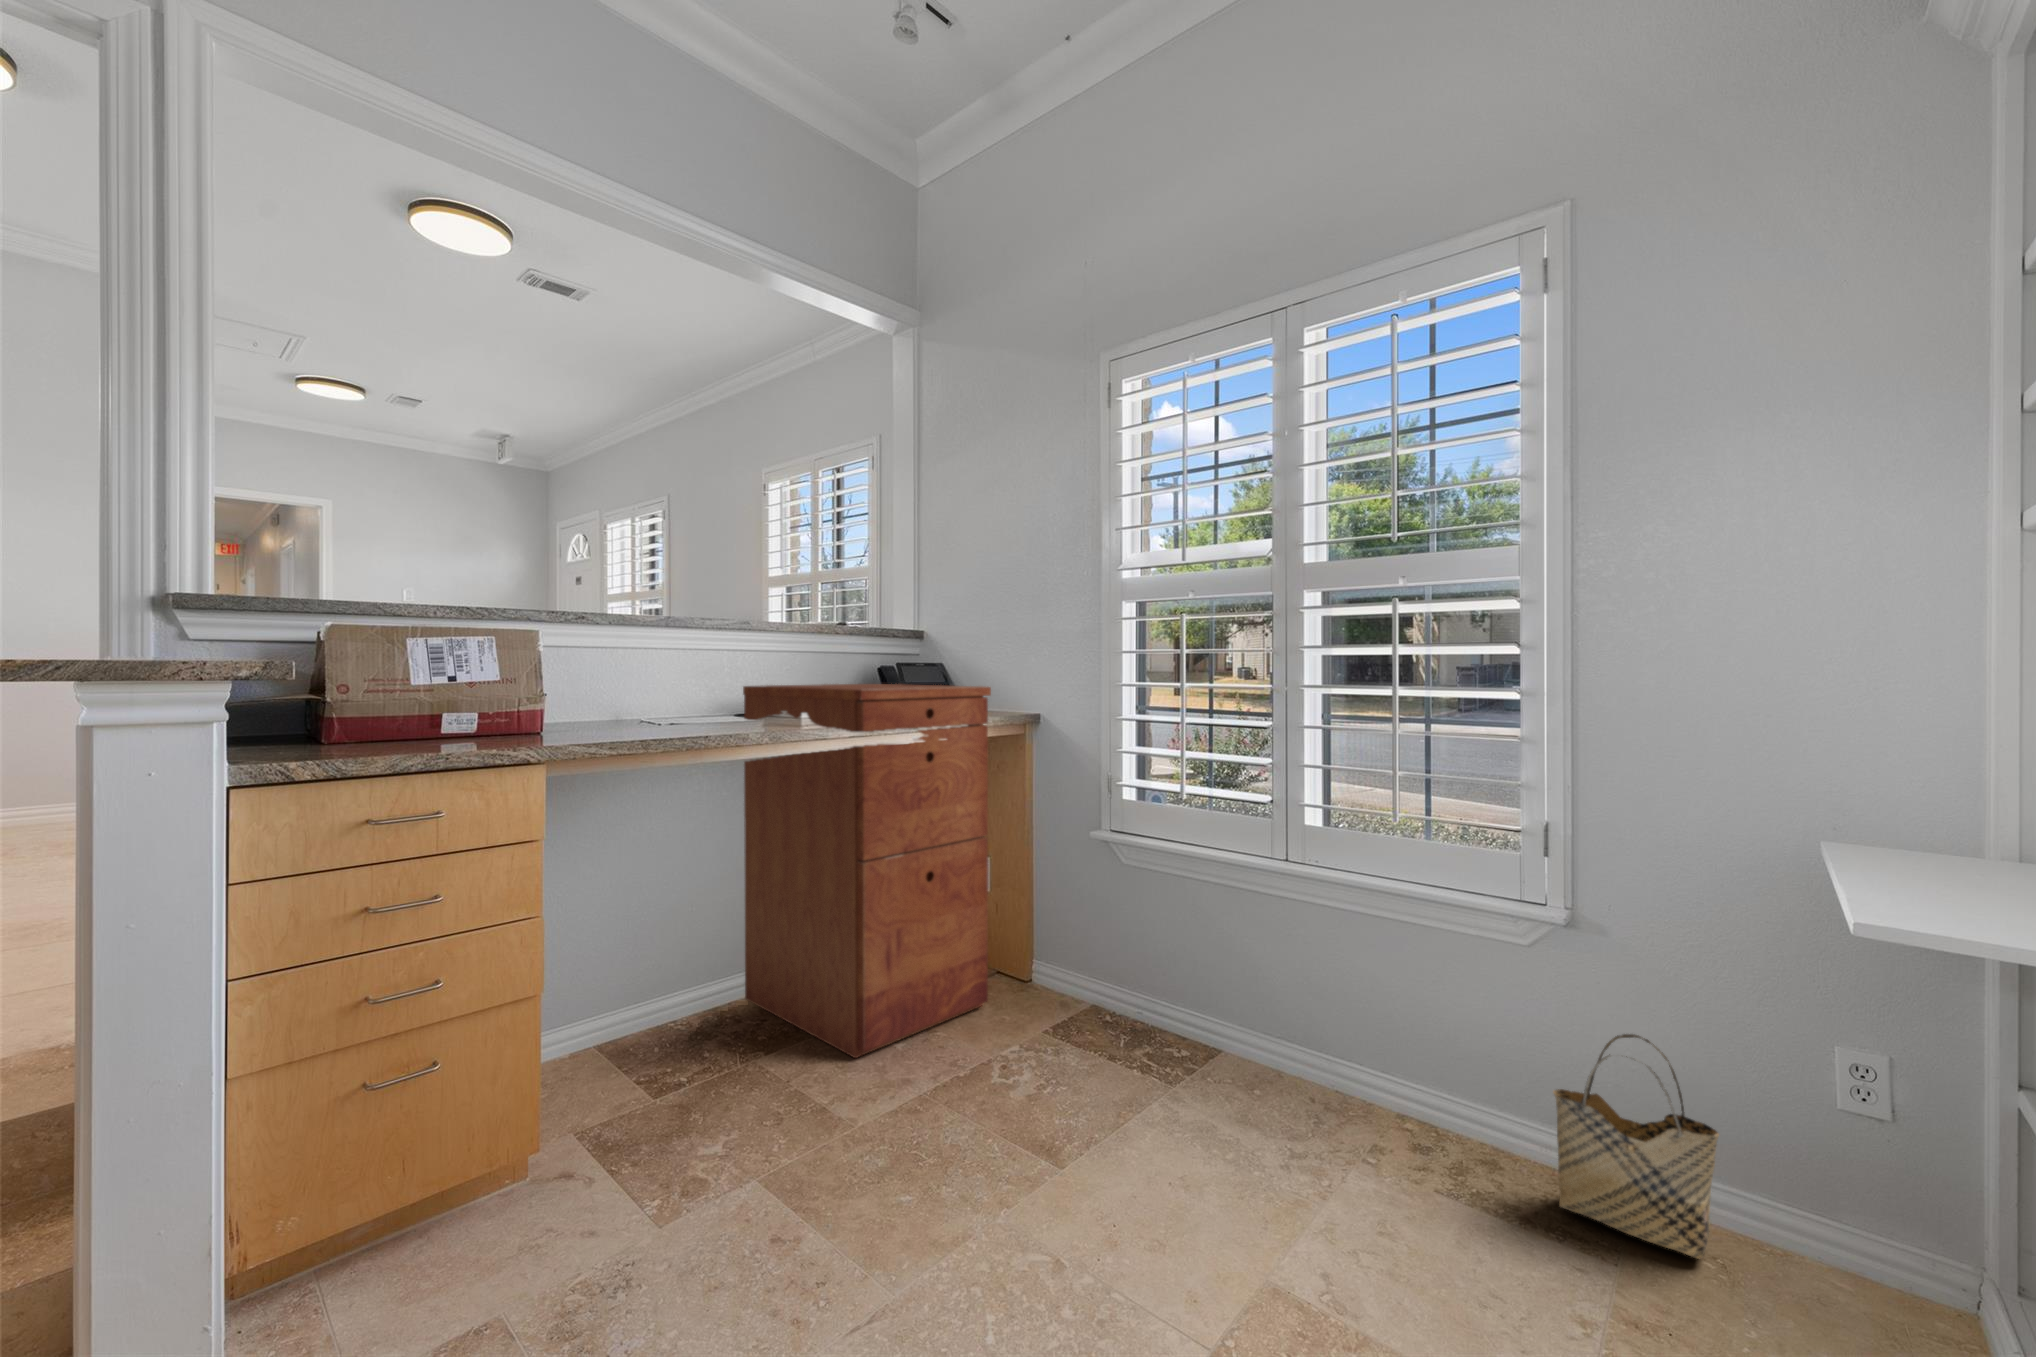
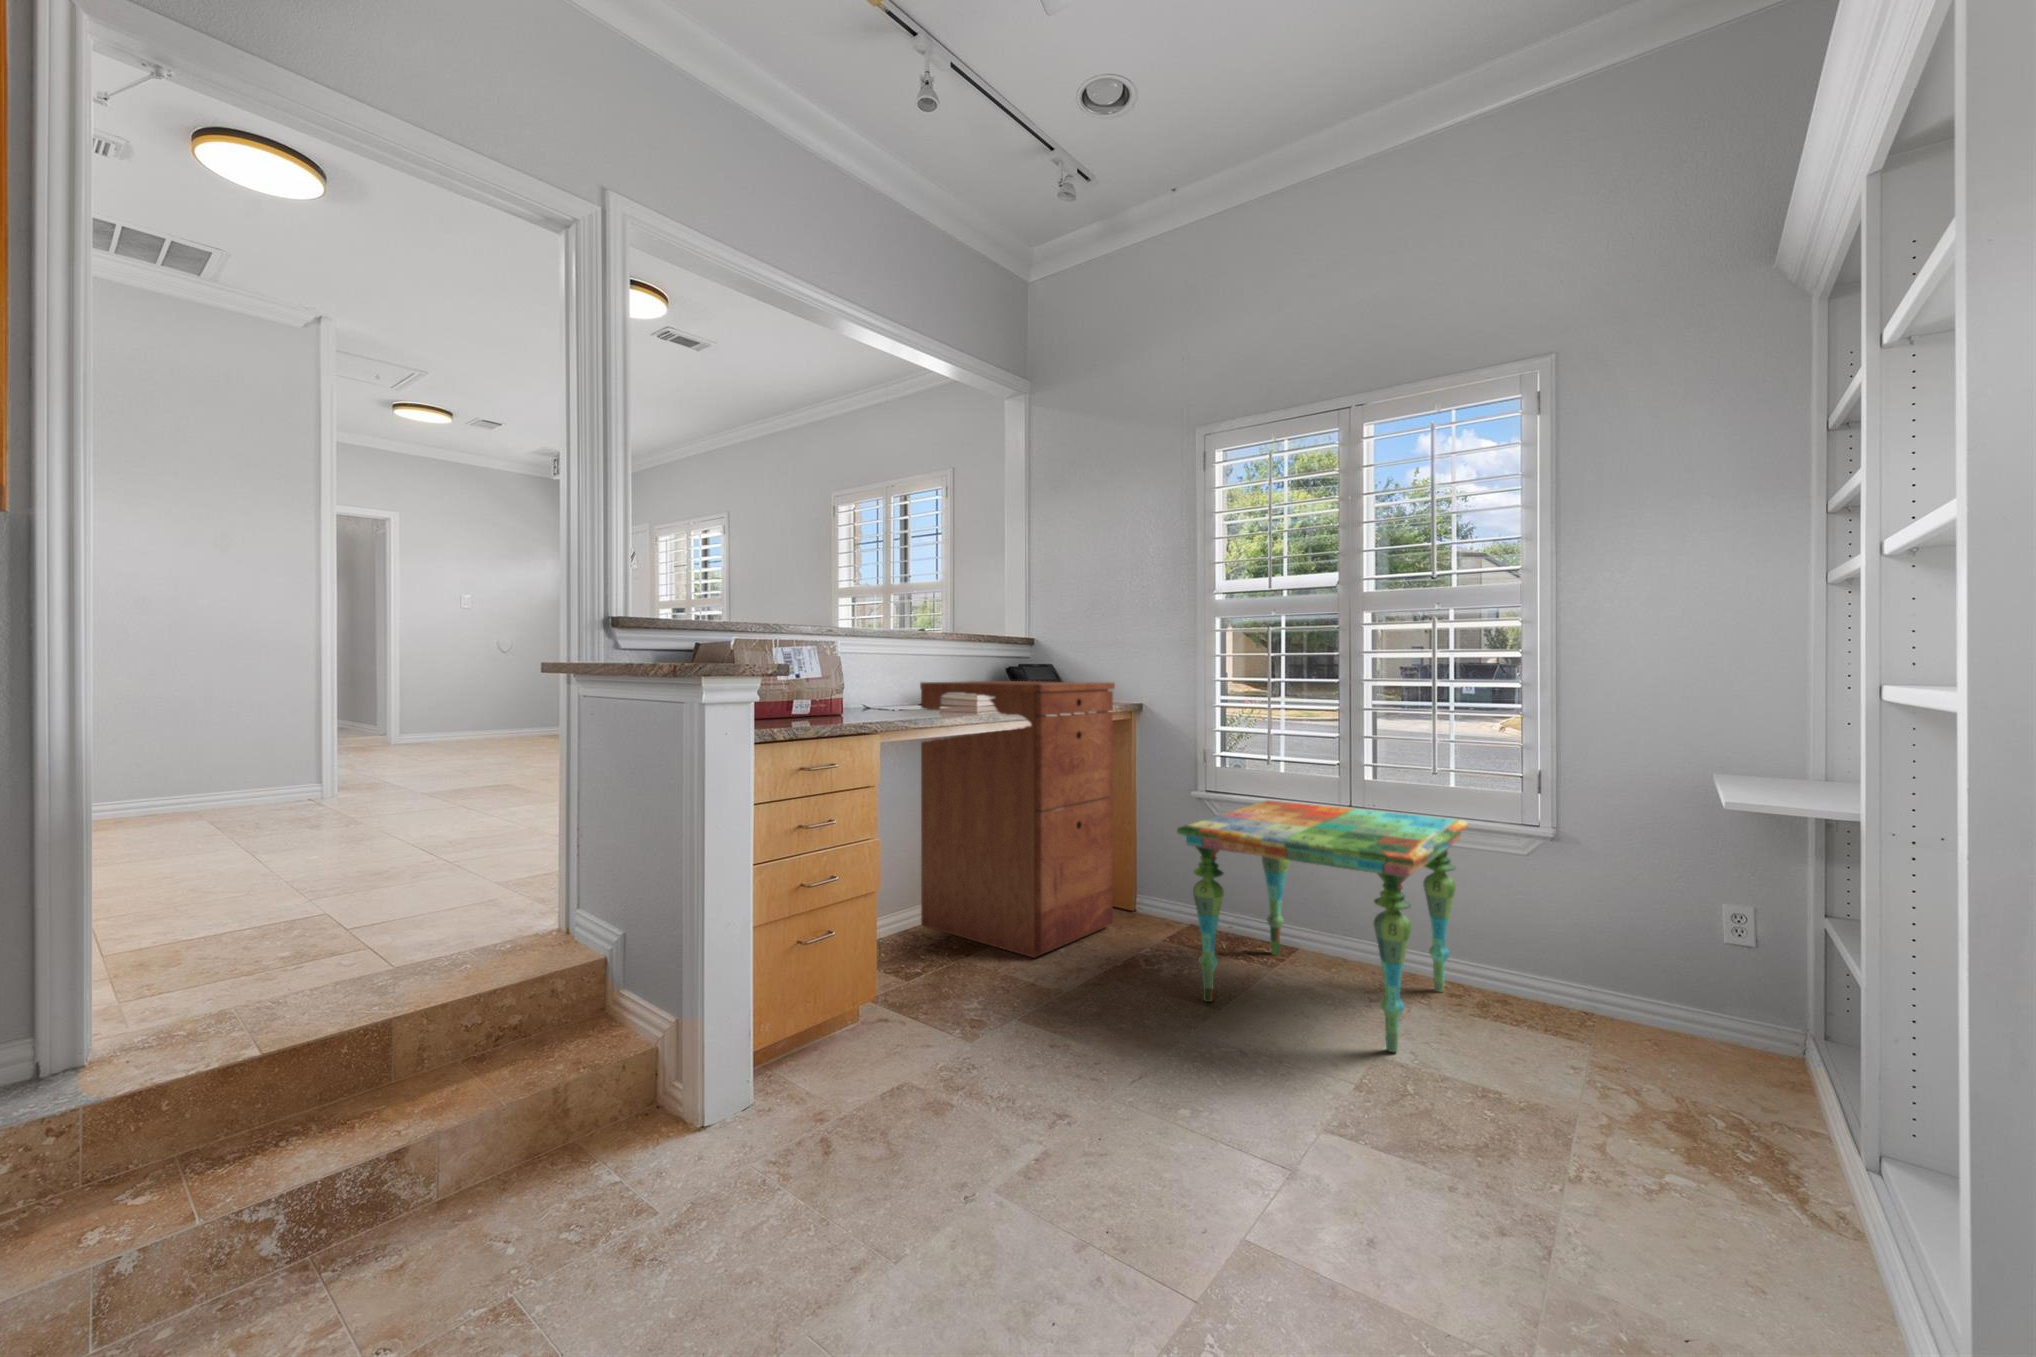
side table: none [1009,847,1443,1269] -> present [1177,800,1468,1052]
woven basket: present [1553,1034,1719,1259] -> none [1547,908,1654,1040]

